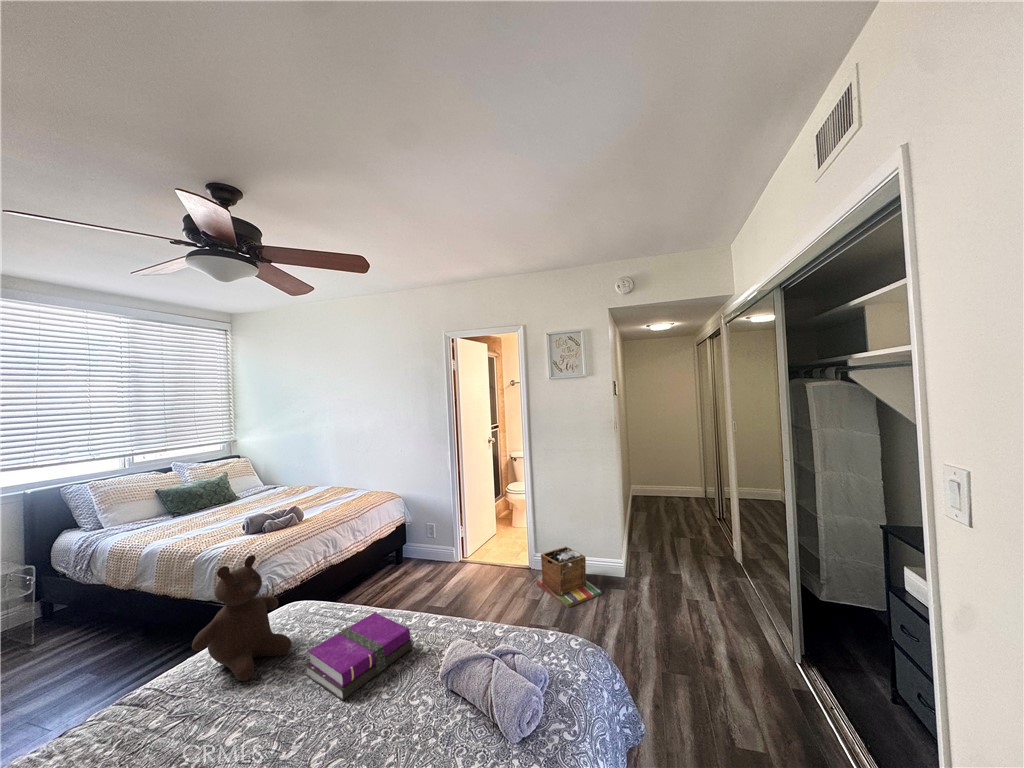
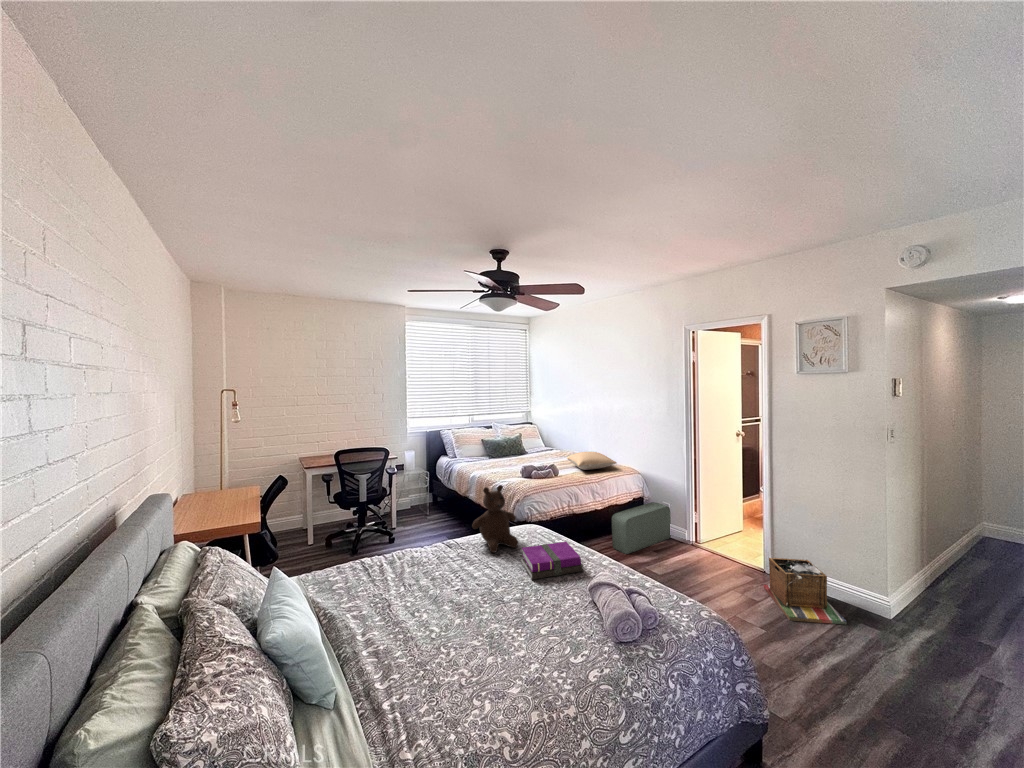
pillow: none [311,481,379,505] -> present [567,452,617,470]
pouf: none [380,526,438,596] -> present [612,502,671,554]

